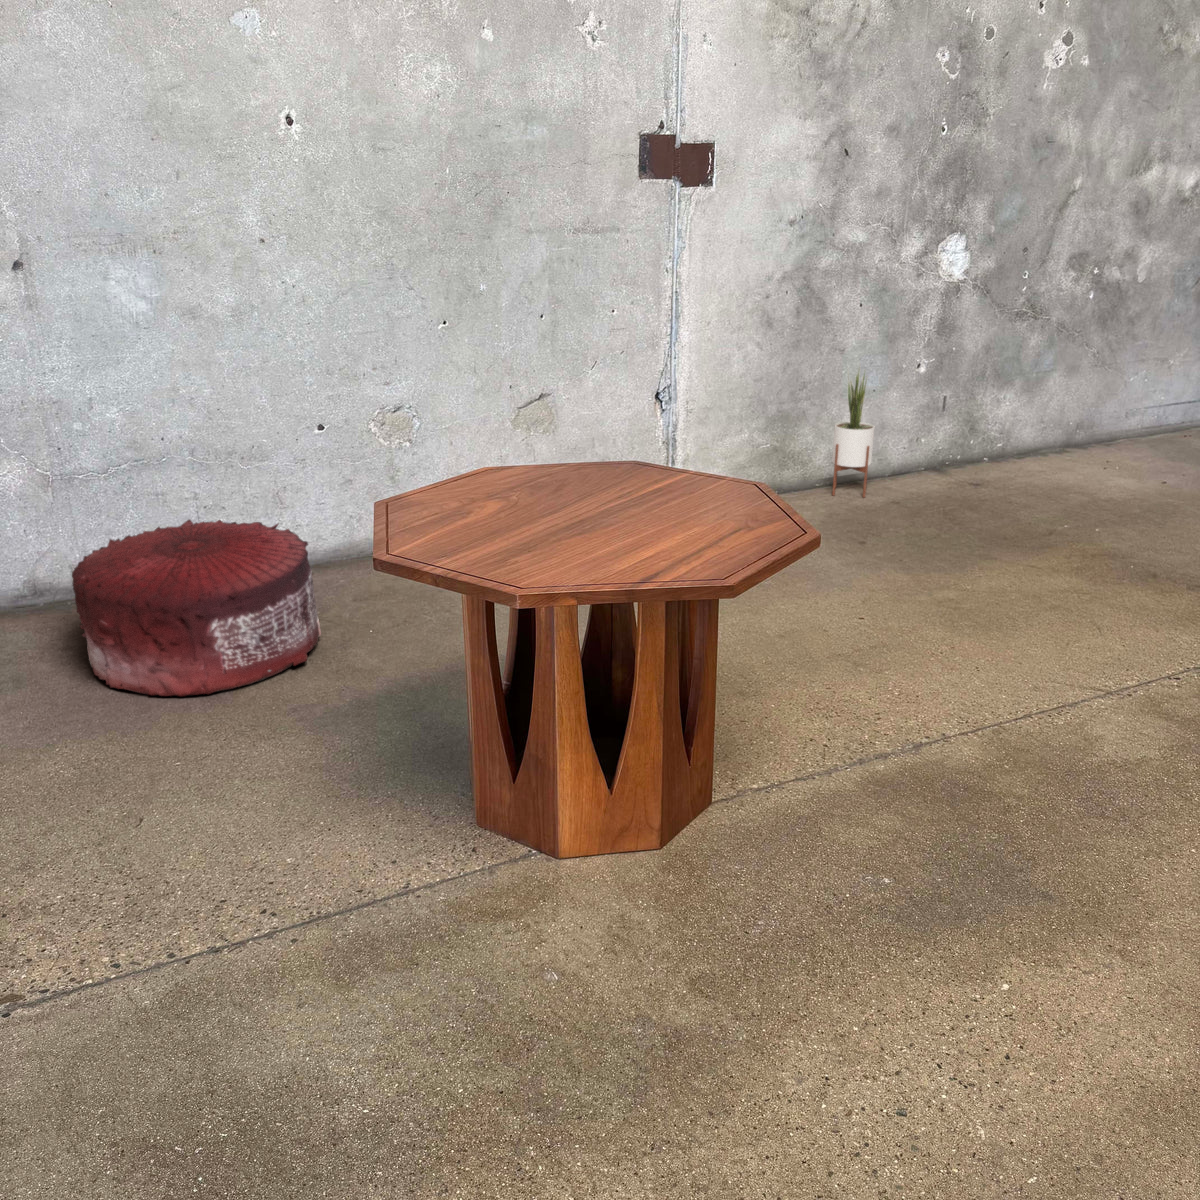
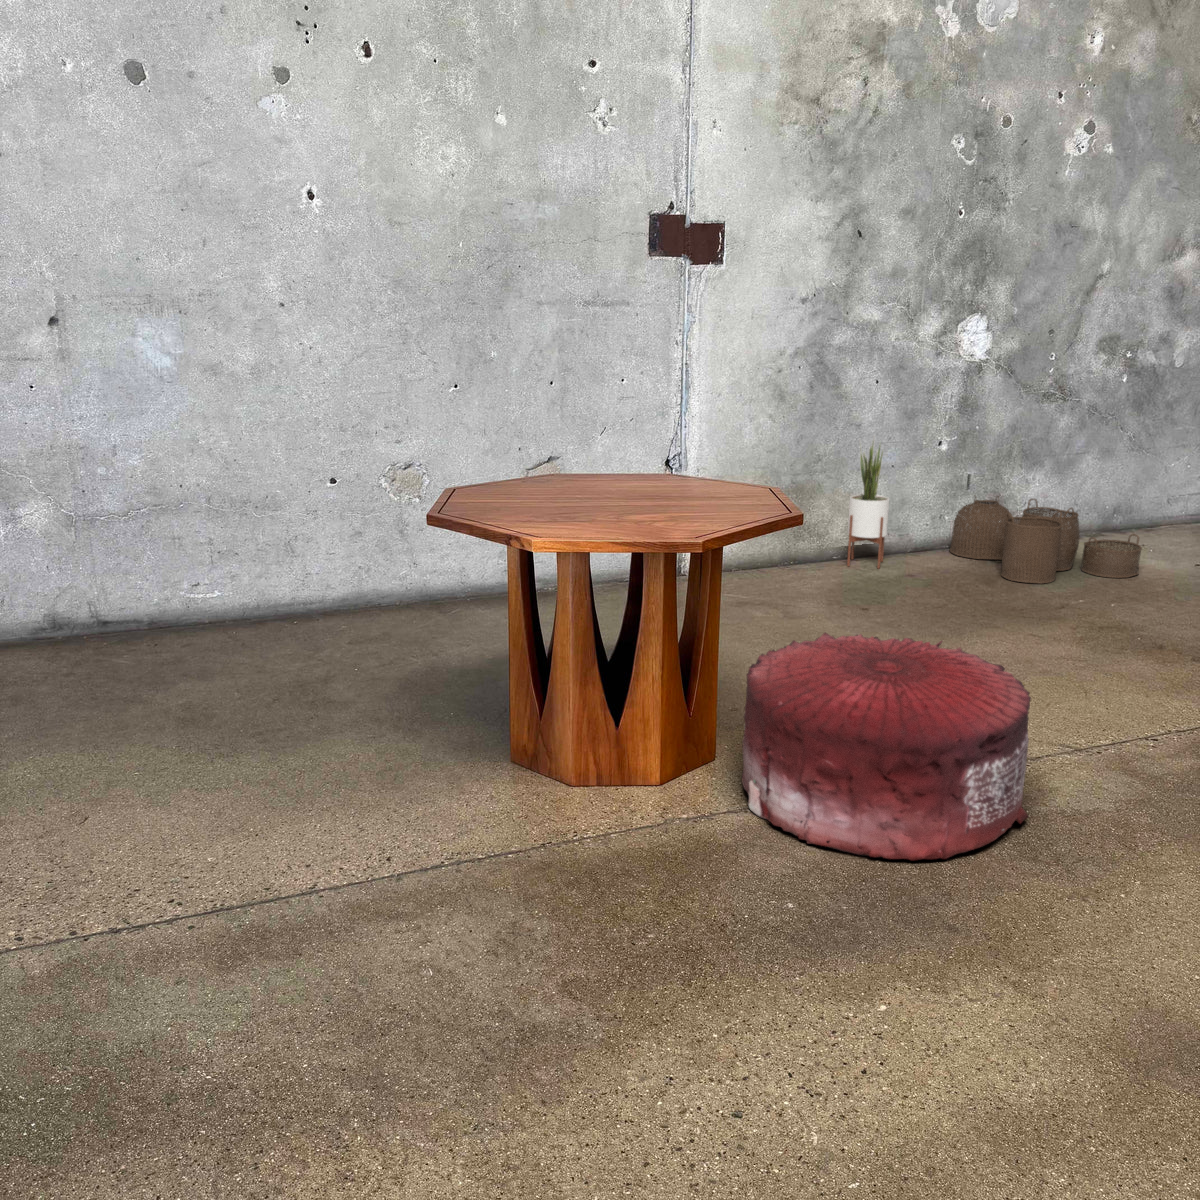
woven basket: none [927,420,1120,511] -> present [950,496,1142,584]
pouf: present [72,519,321,696] -> present [742,632,1031,861]

